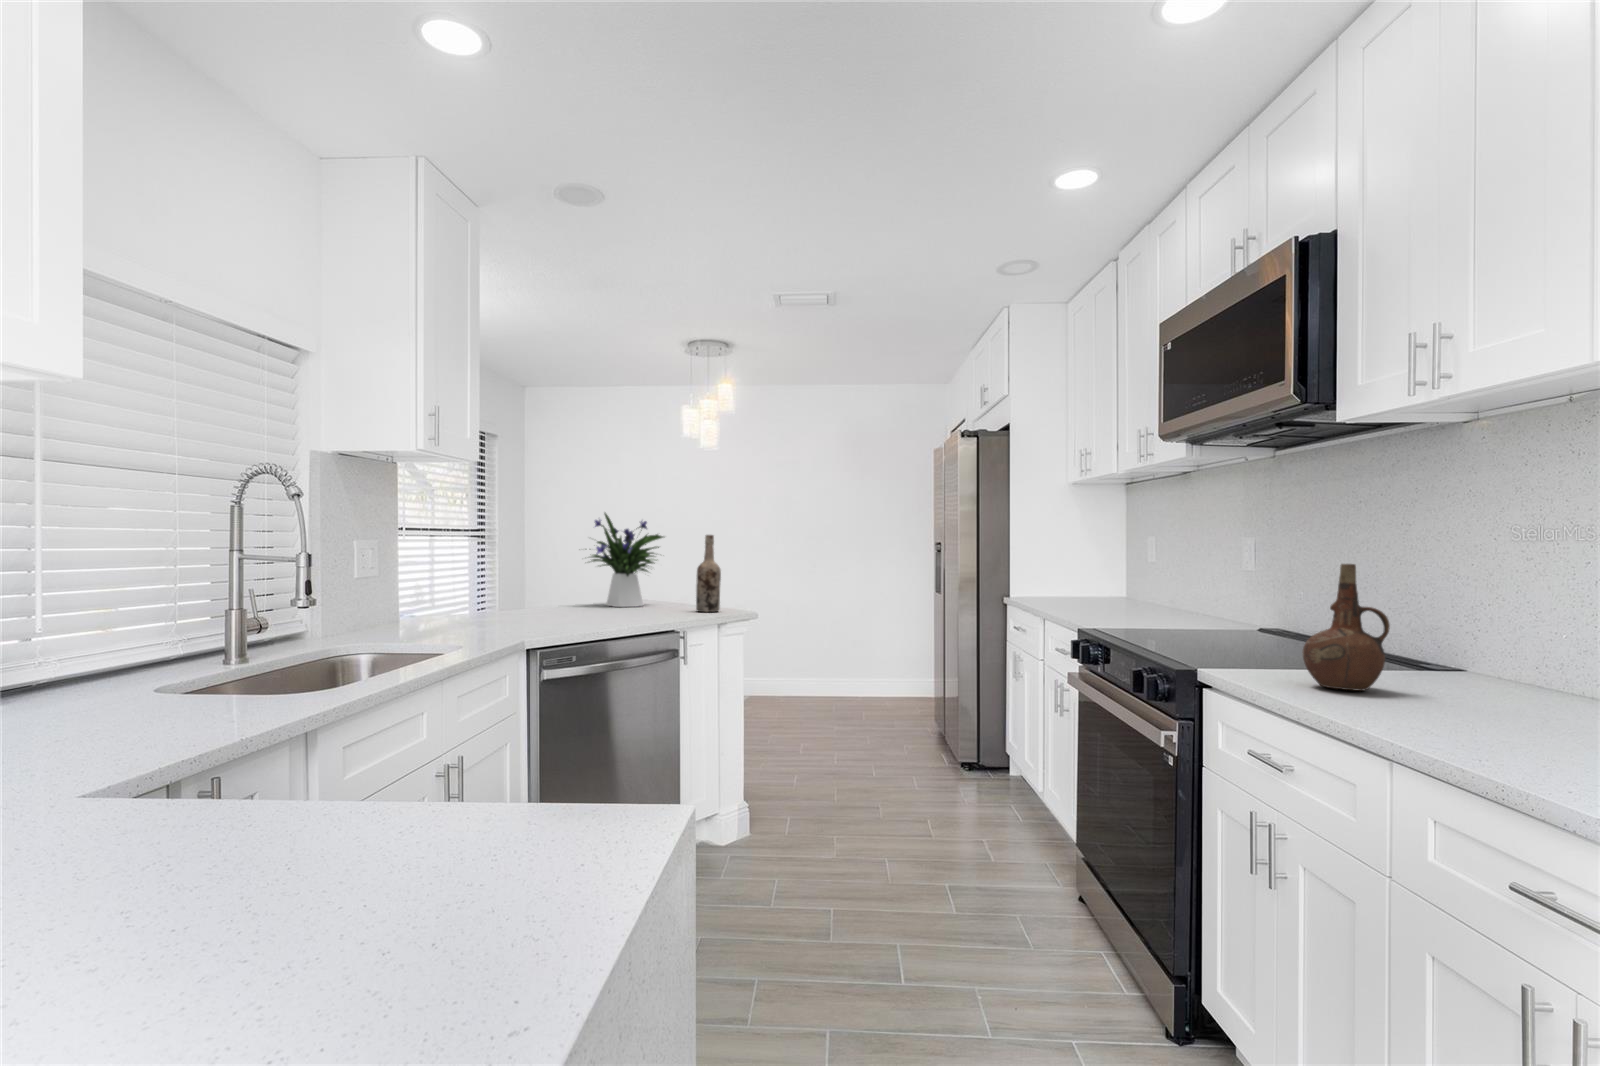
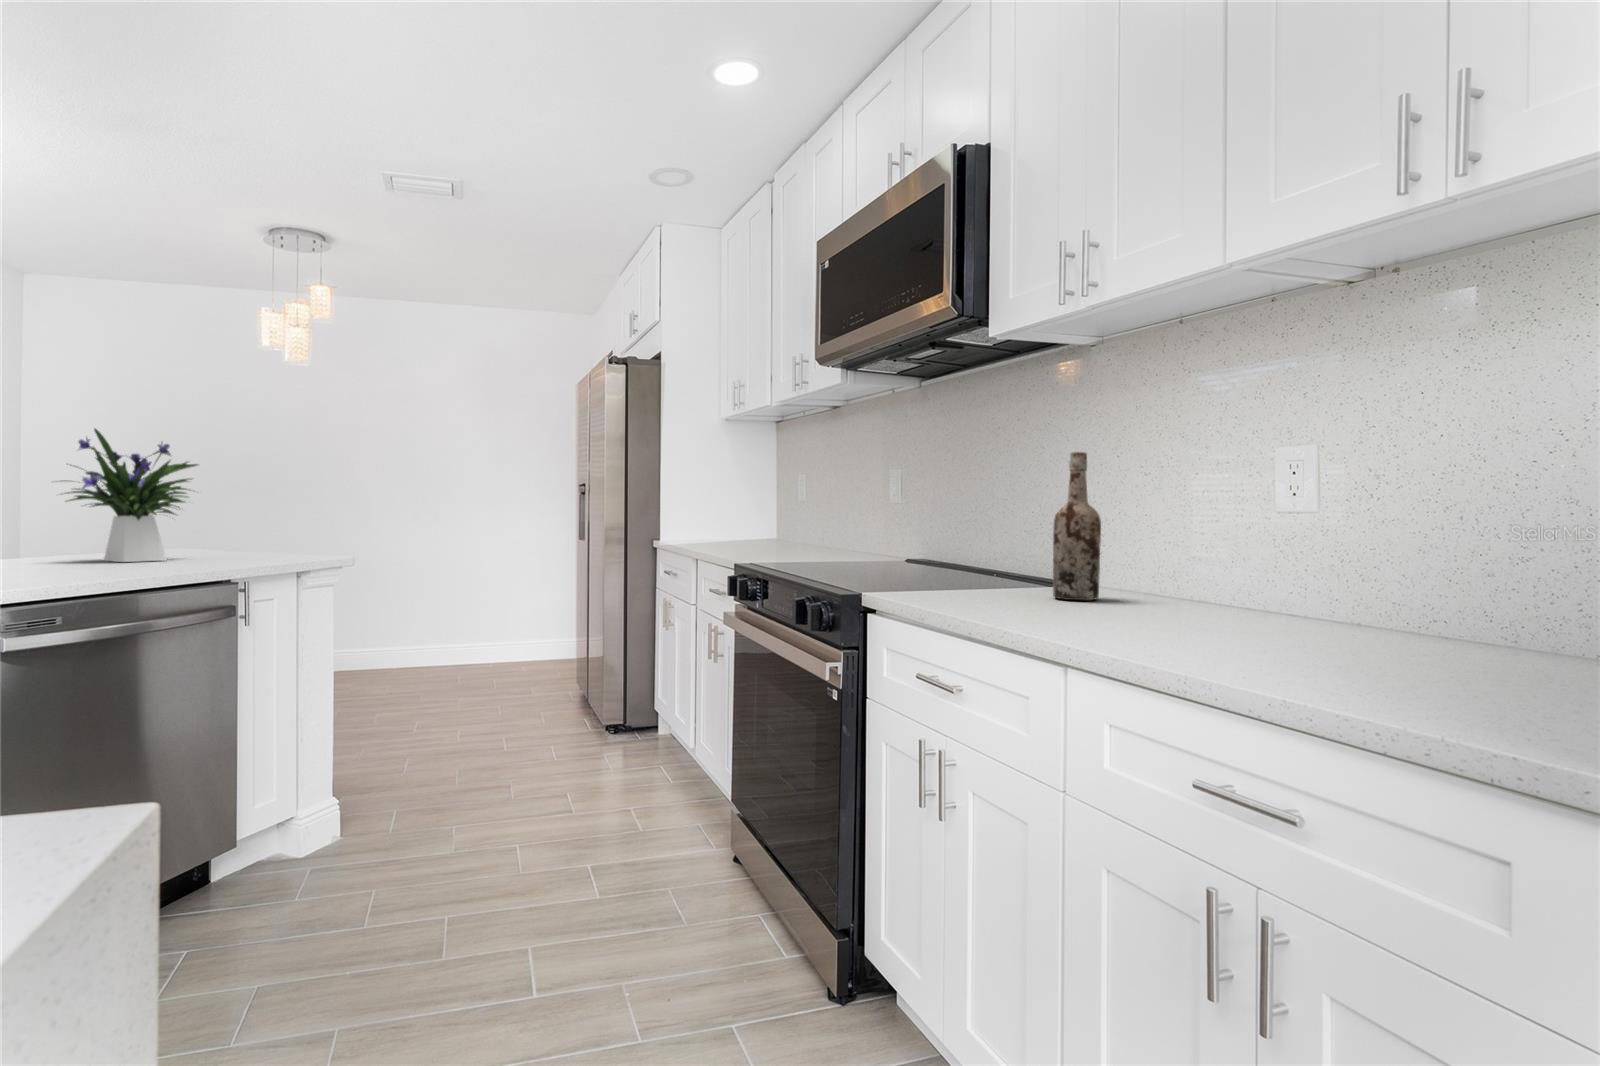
wine bottle: present [696,535,721,612] -> present [1053,452,1101,600]
ceramic pitcher: present [1302,564,1390,691] -> none [966,476,1044,606]

